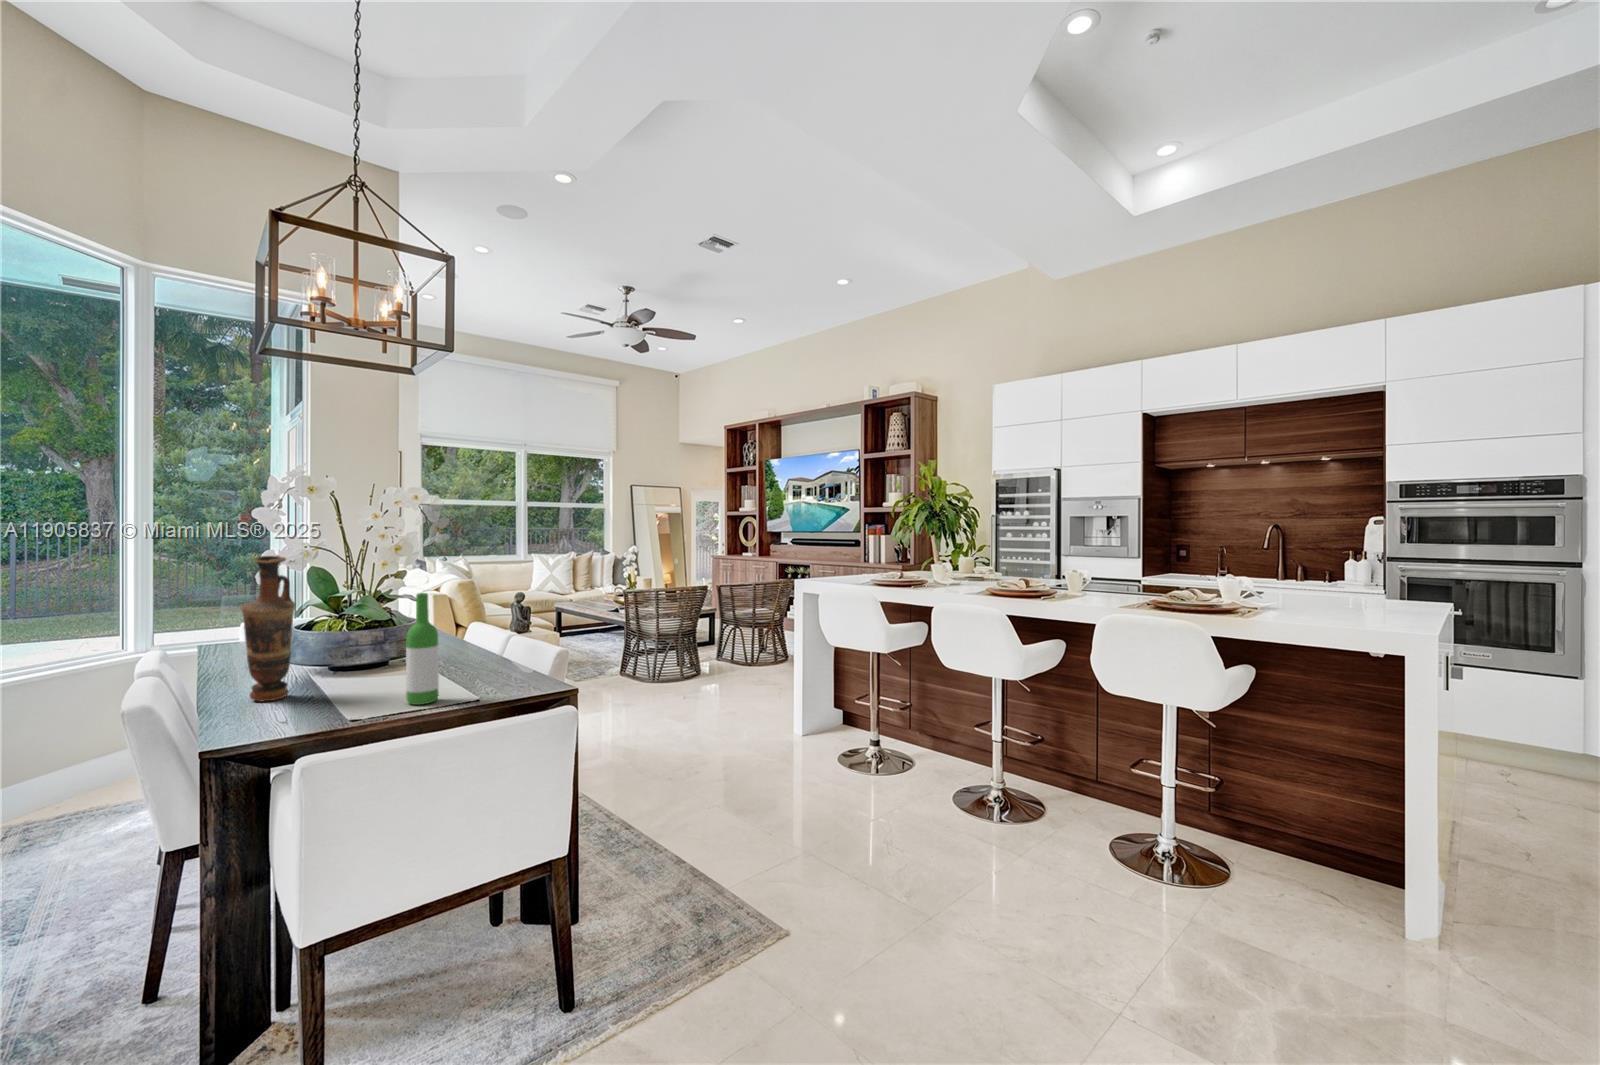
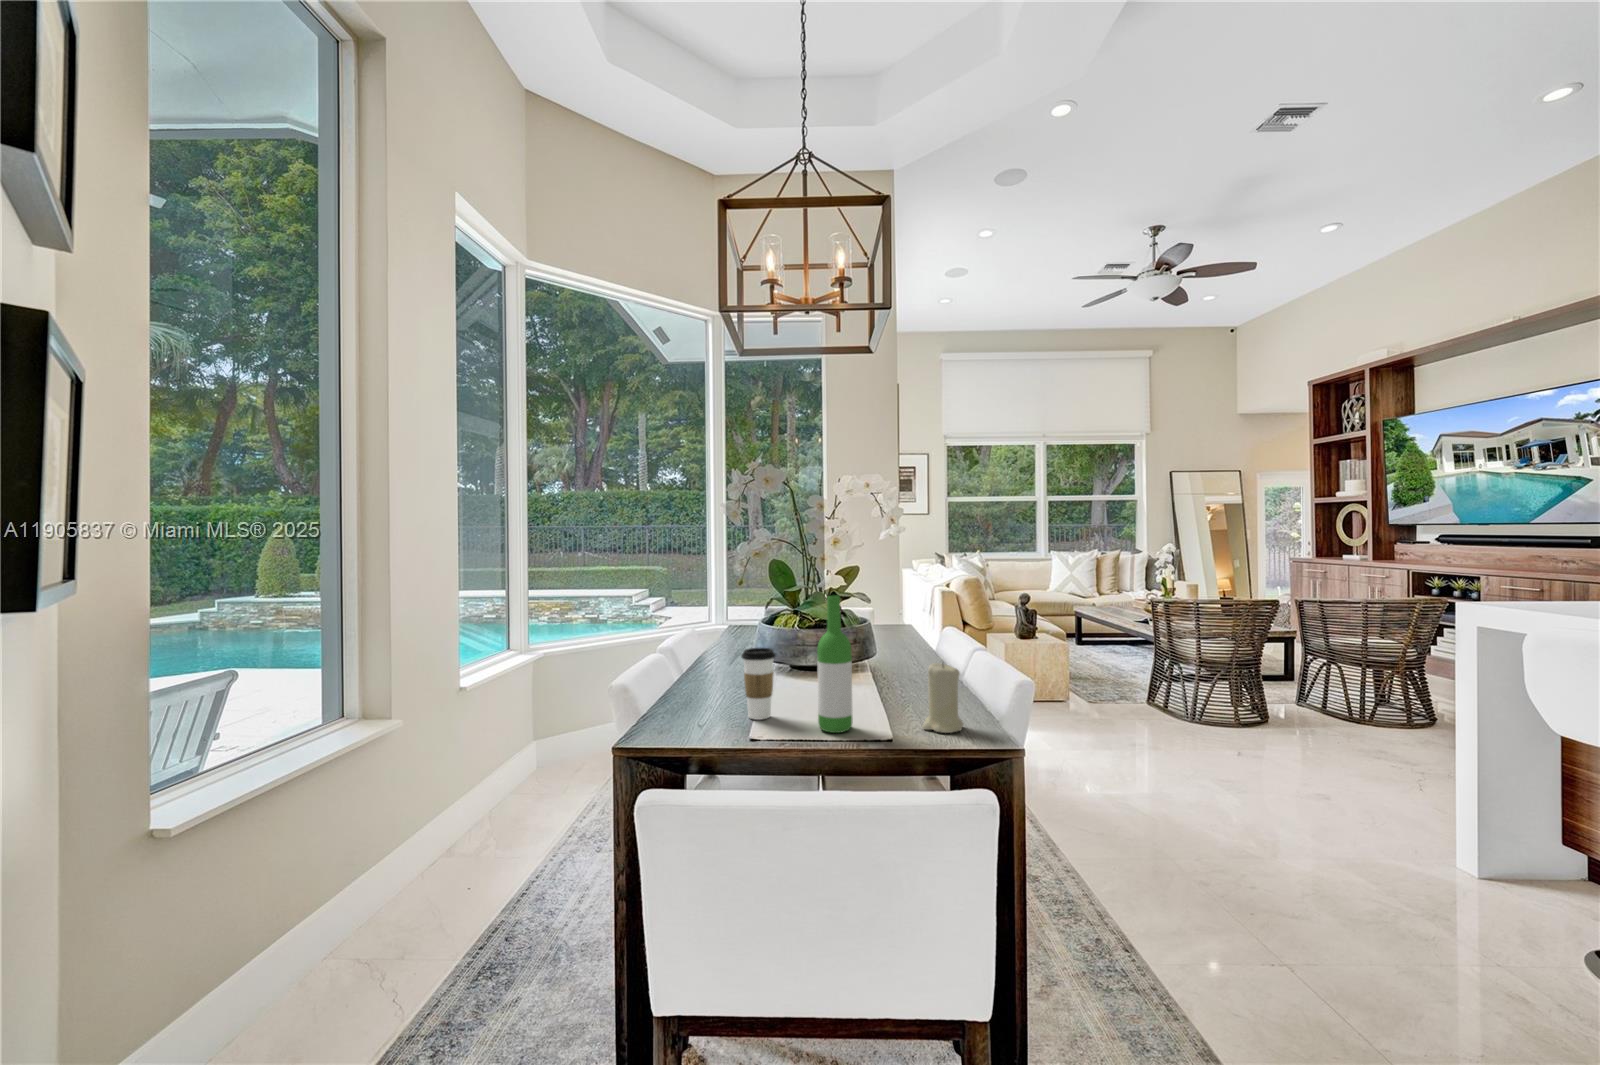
vase: present [241,556,295,701] -> none [693,548,737,697]
candle: none [496,638,527,690] -> present [922,663,963,733]
coffee cup: none [319,645,356,709] -> present [741,648,775,720]

